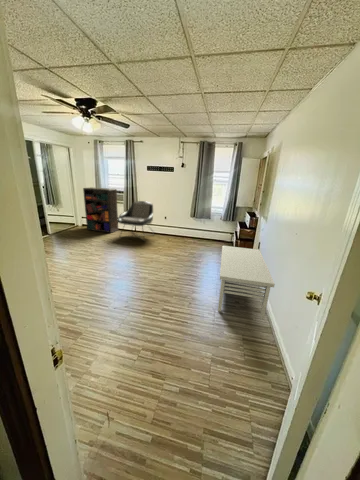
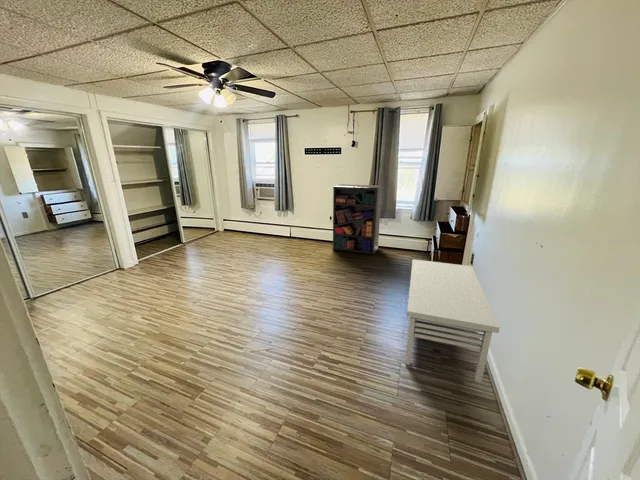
bookshelf: present [83,187,118,233] -> present [333,184,382,255]
lounge chair: present [117,201,153,235] -> none [267,196,317,251]

